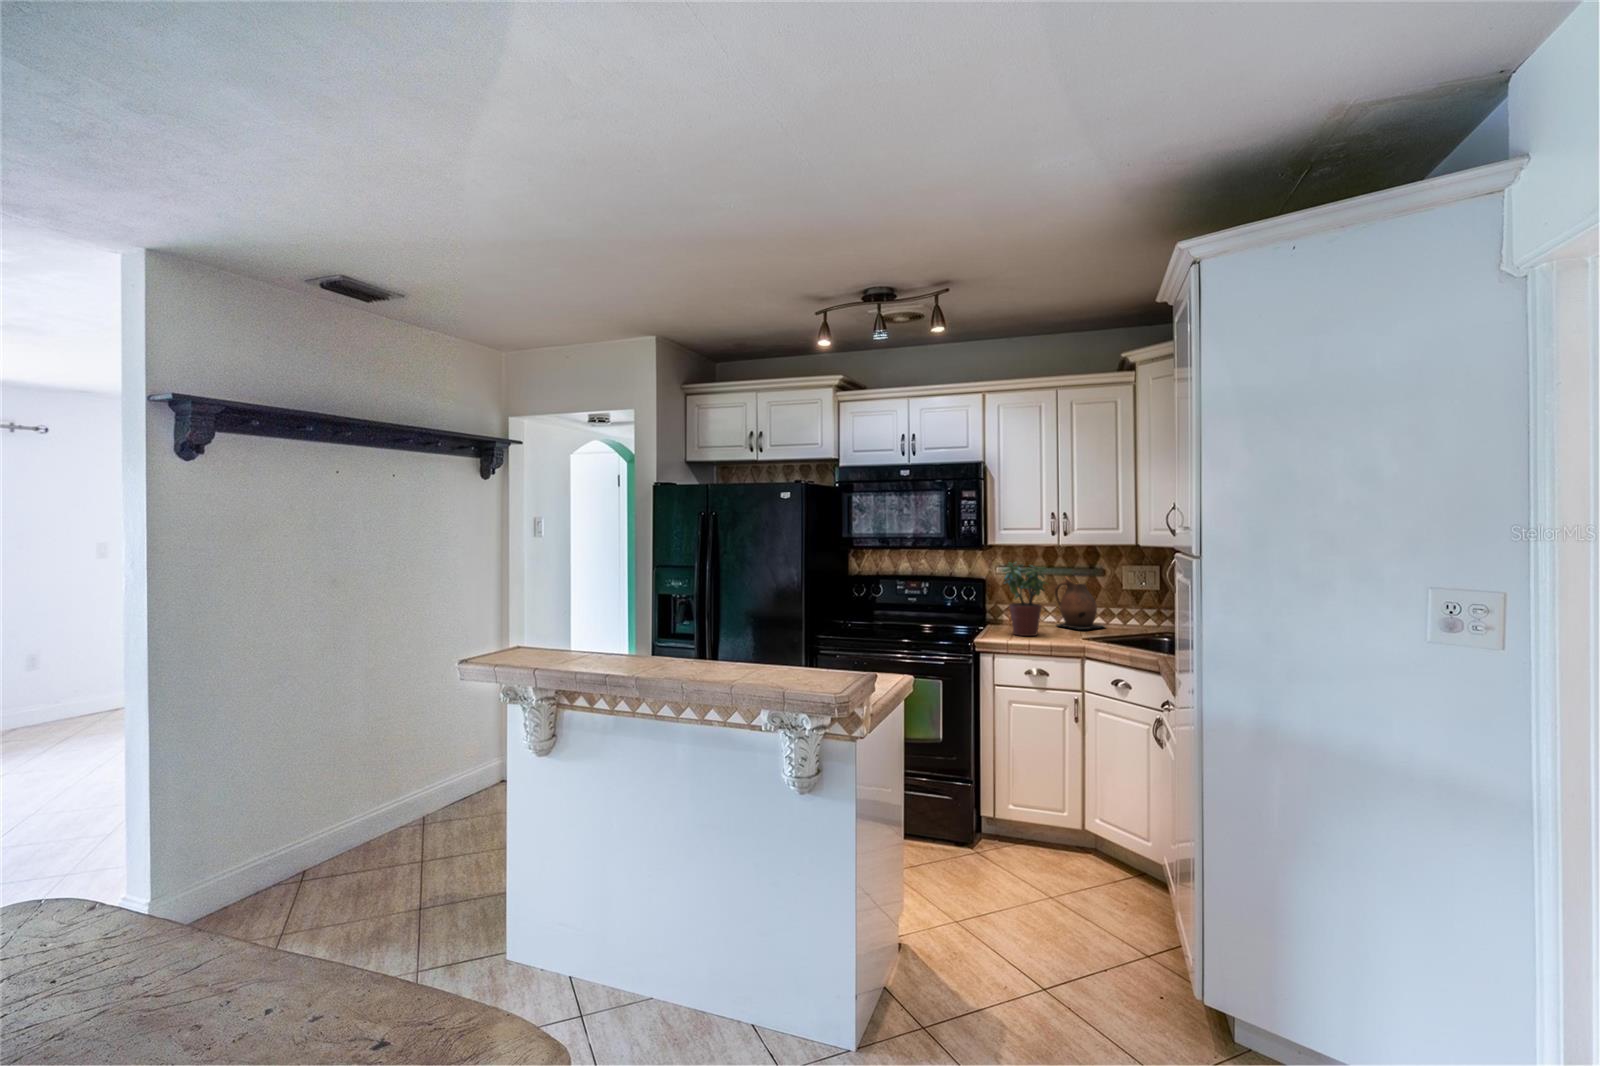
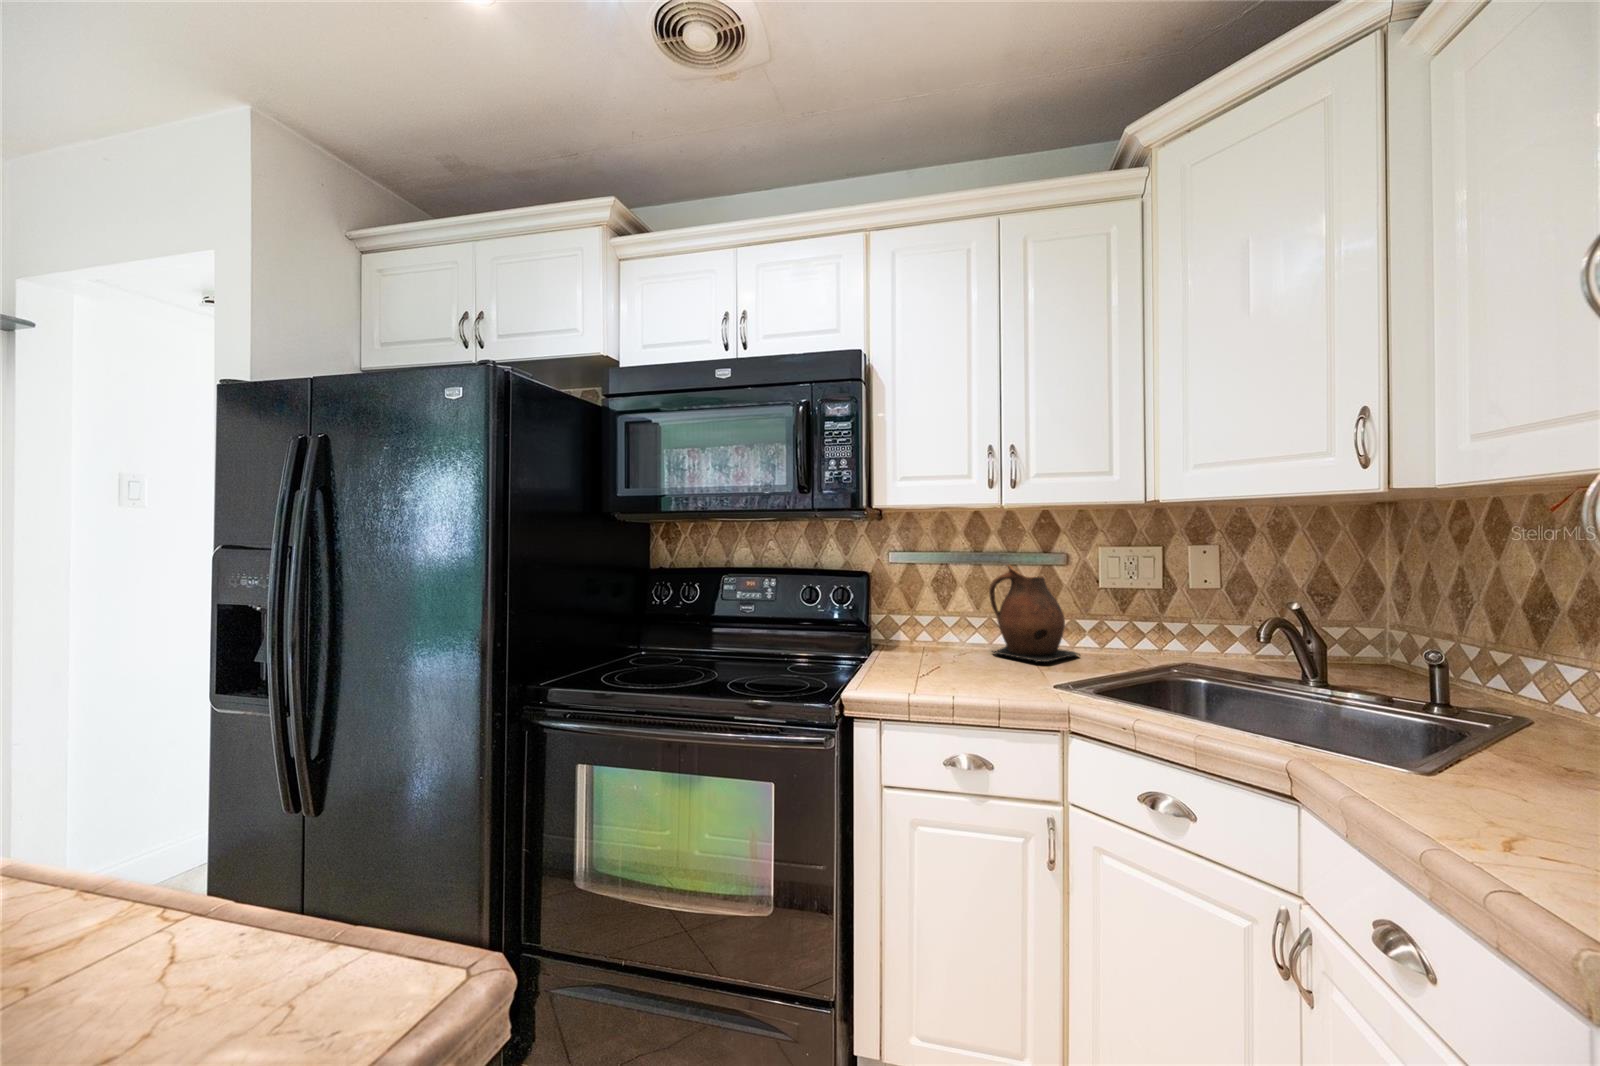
potted plant: present [1003,562,1046,636] -> none [898,532,990,681]

